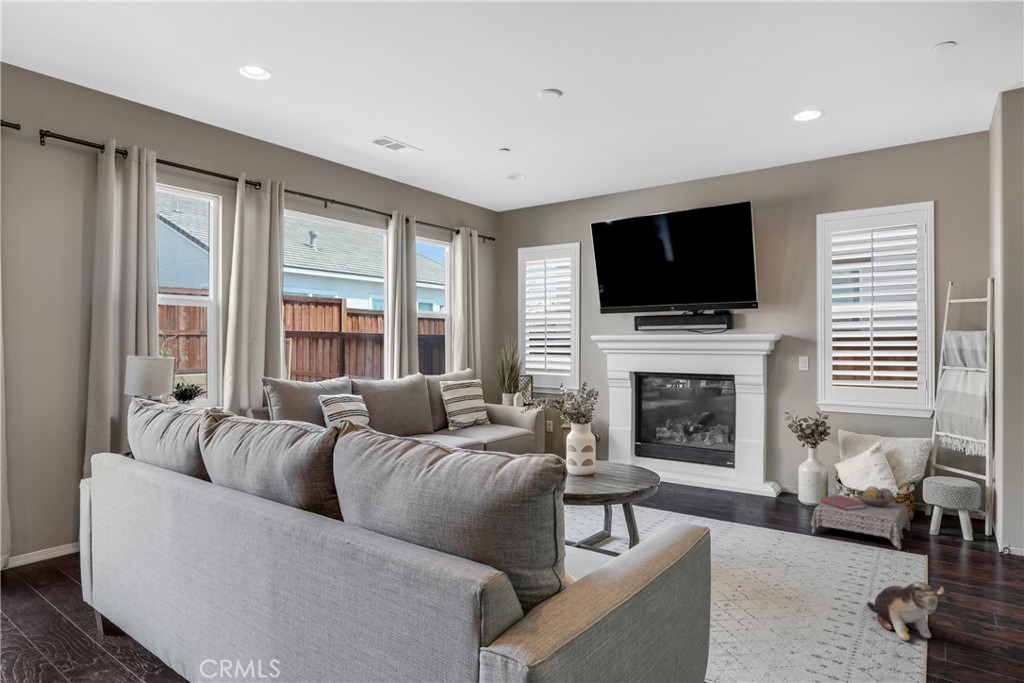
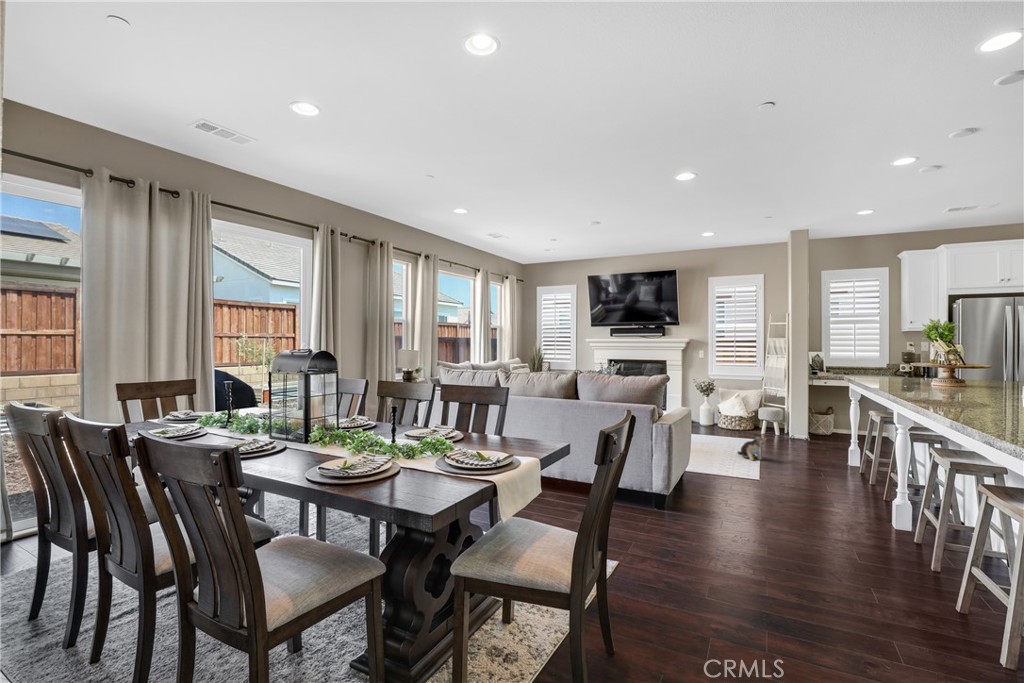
ottoman: present [811,486,910,550] -> none [709,412,753,439]

